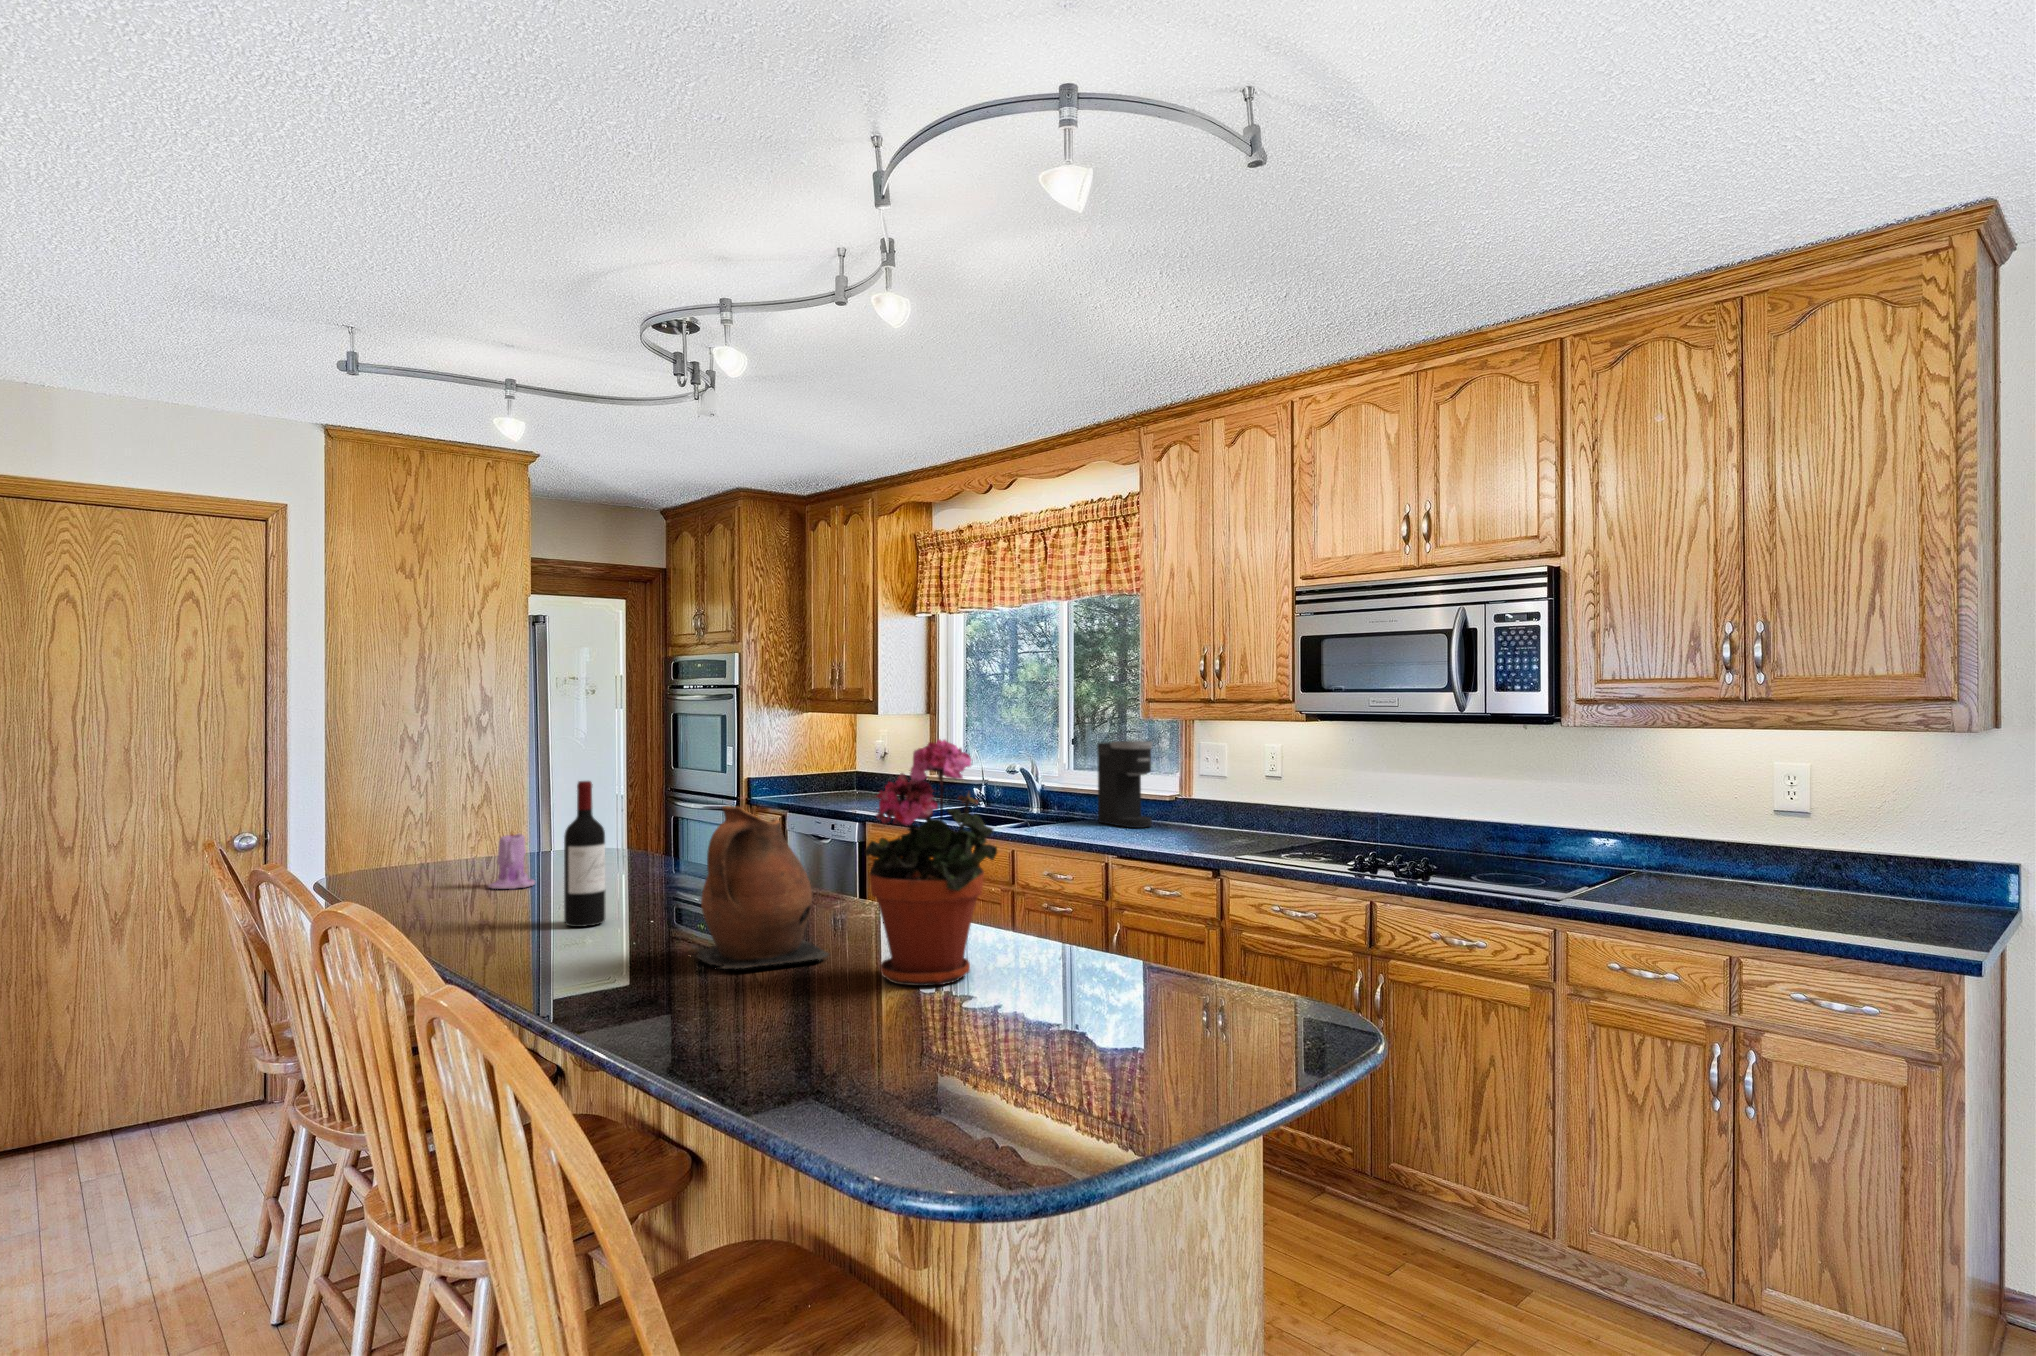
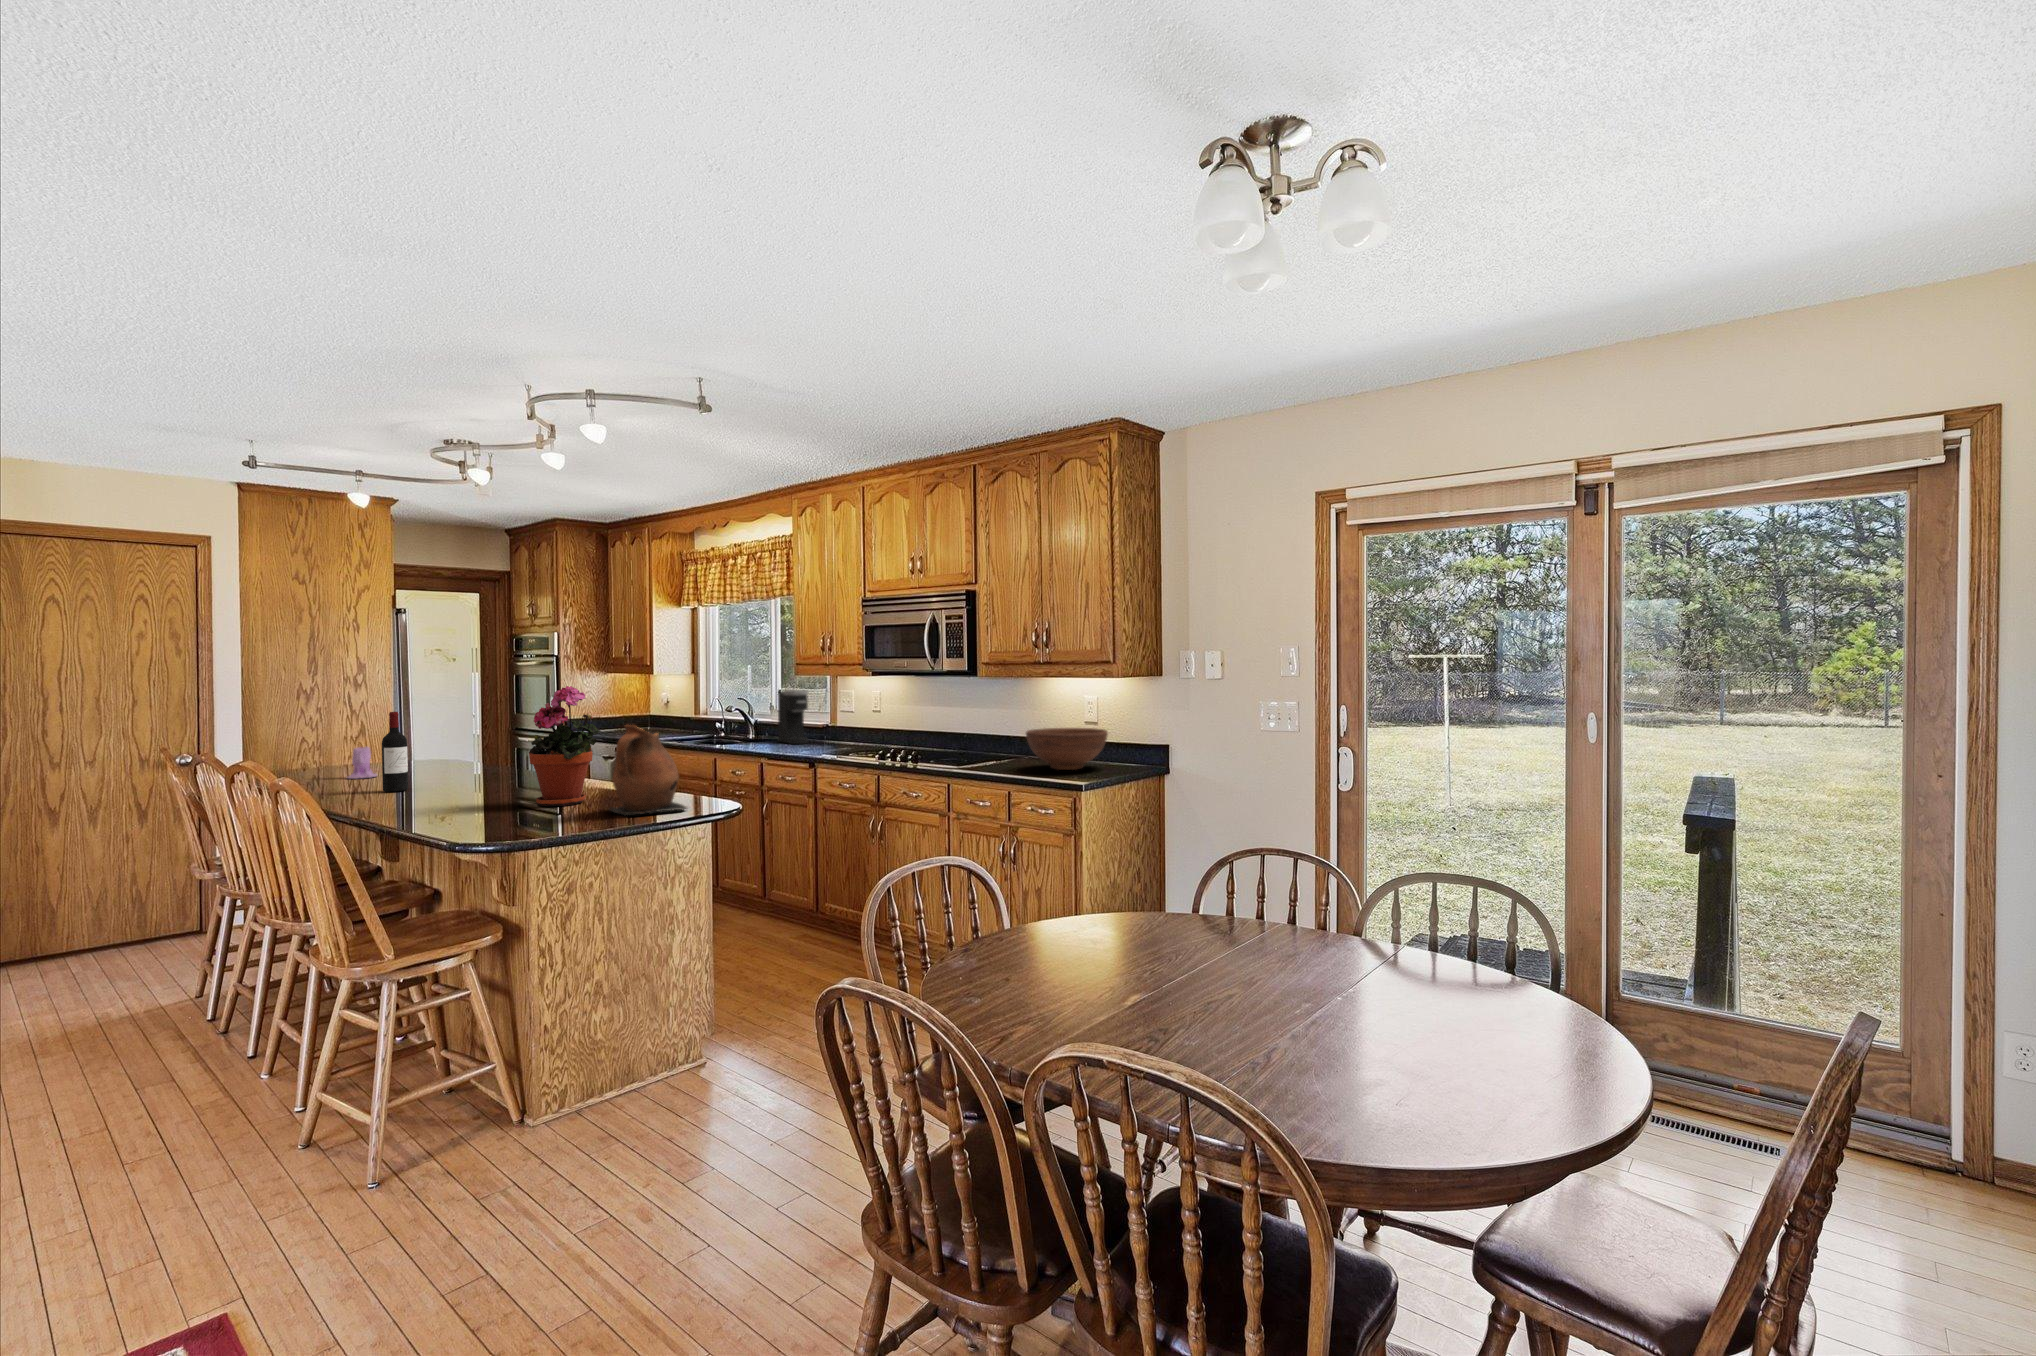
ceramic pitcher: present [696,806,829,969] -> present [611,725,687,815]
fruit bowl: none [1694,820,1885,907] -> present [1026,728,1108,770]

